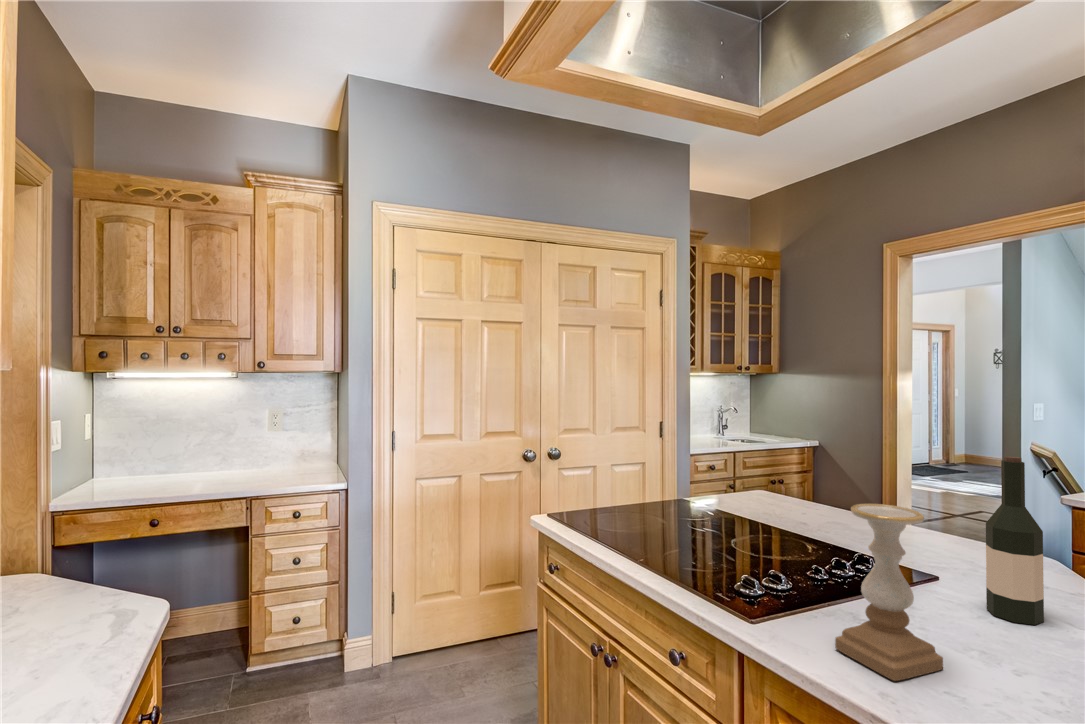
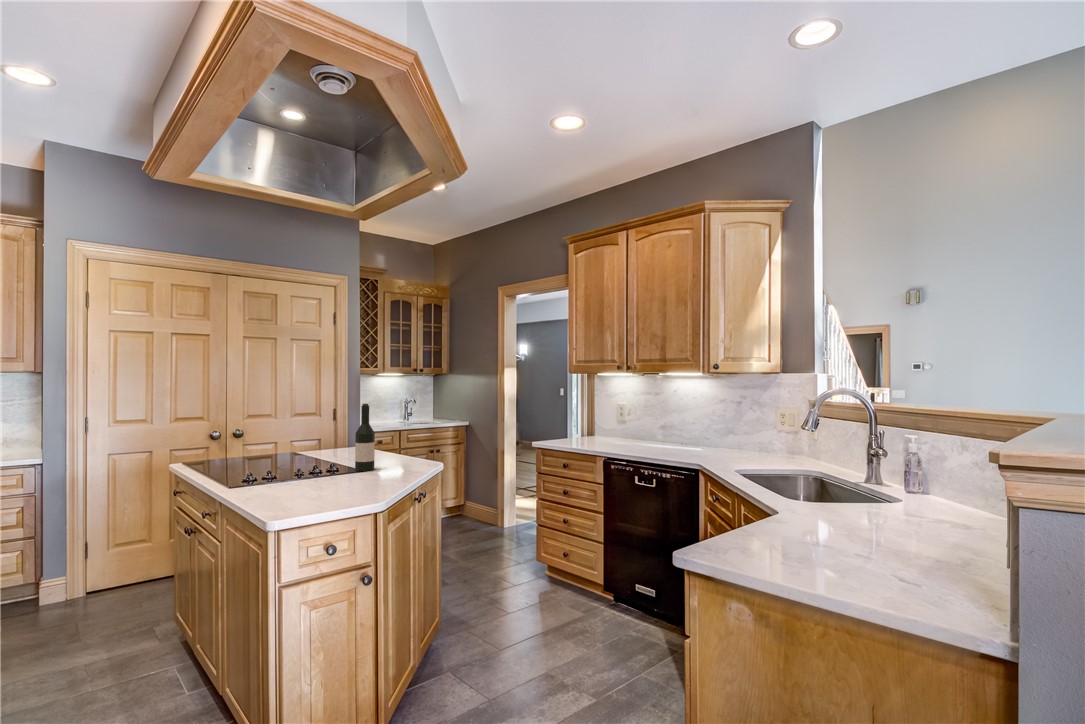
candle holder: present [835,504,943,681] -> none [260,422,296,485]

